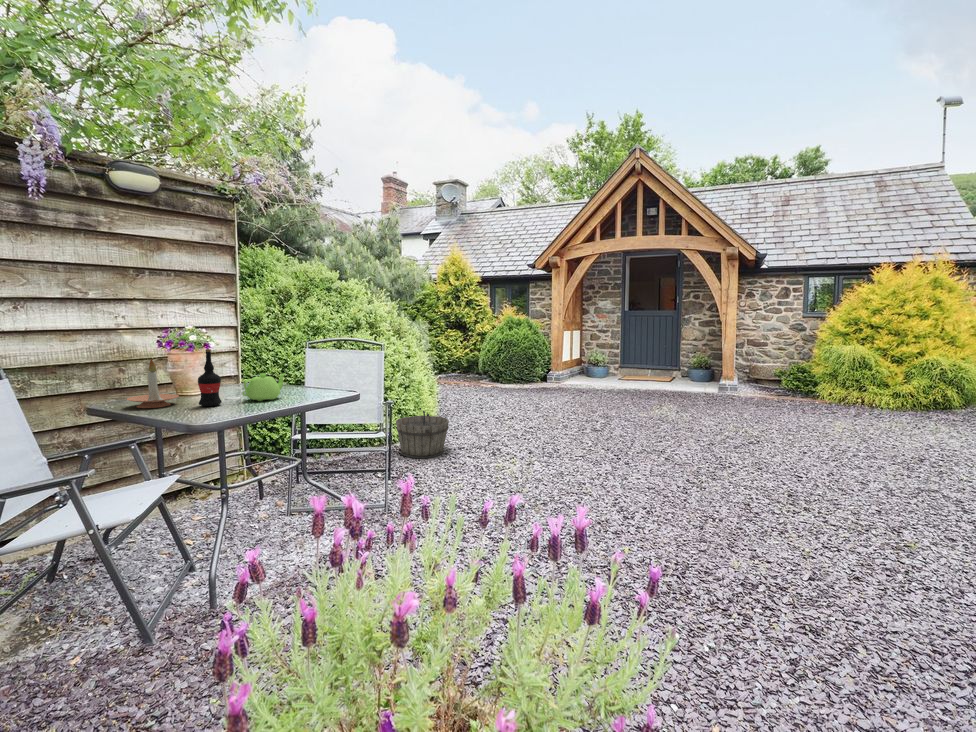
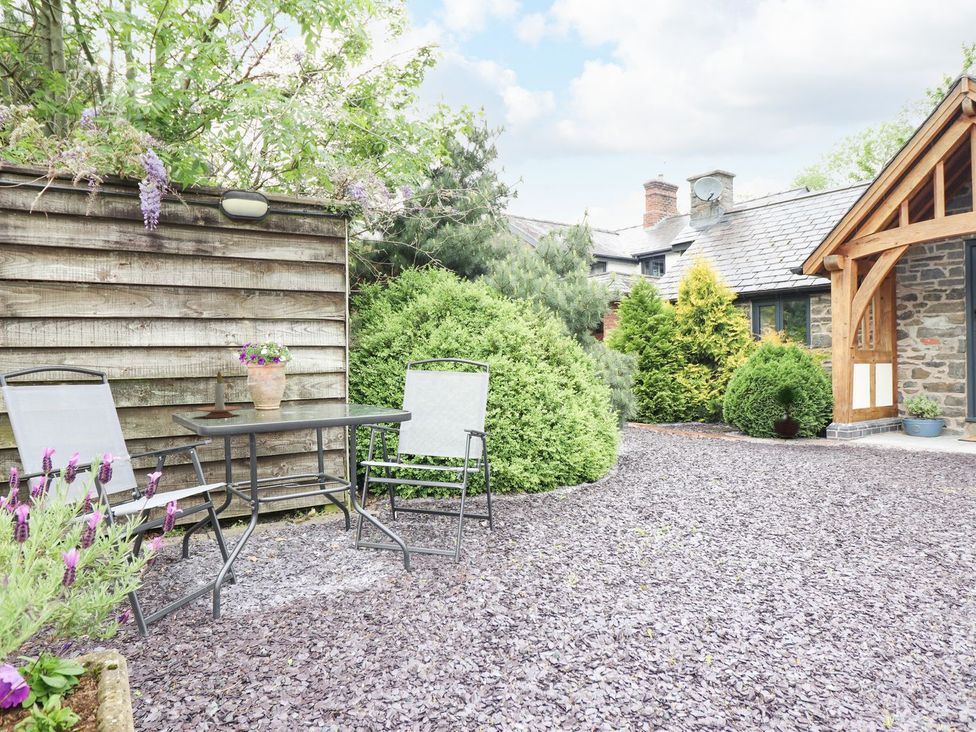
potted tree: none [513,343,537,384] -> present [771,384,803,438]
wine bottle: present [198,349,222,406] -> none [246,360,268,418]
teapot: present [242,373,285,401] -> none [289,388,337,417]
wooden bucket: present [396,408,449,459] -> none [523,449,591,513]

